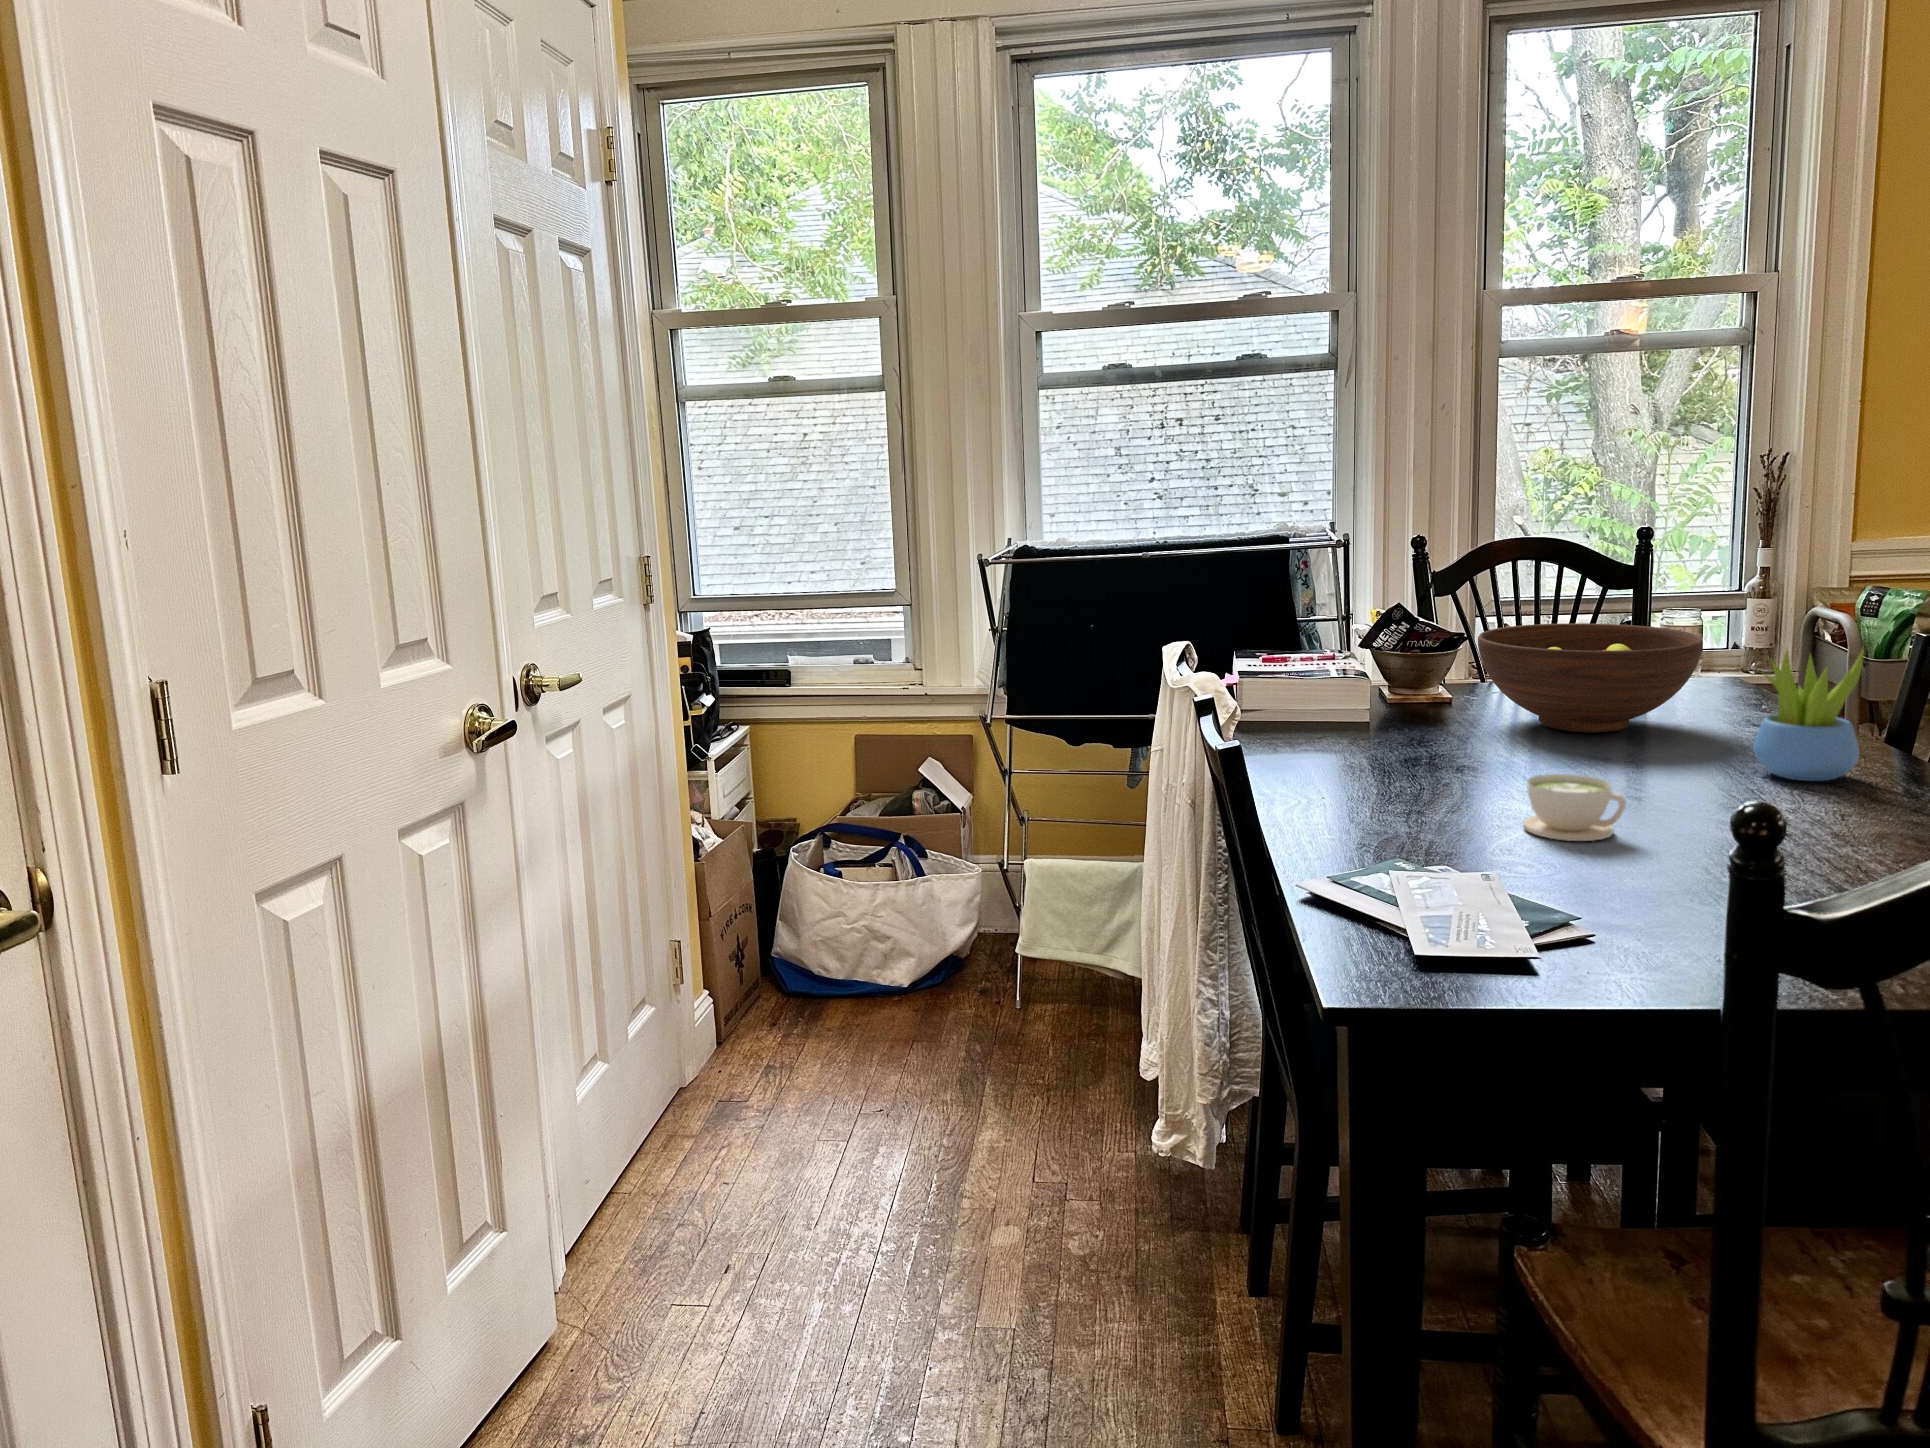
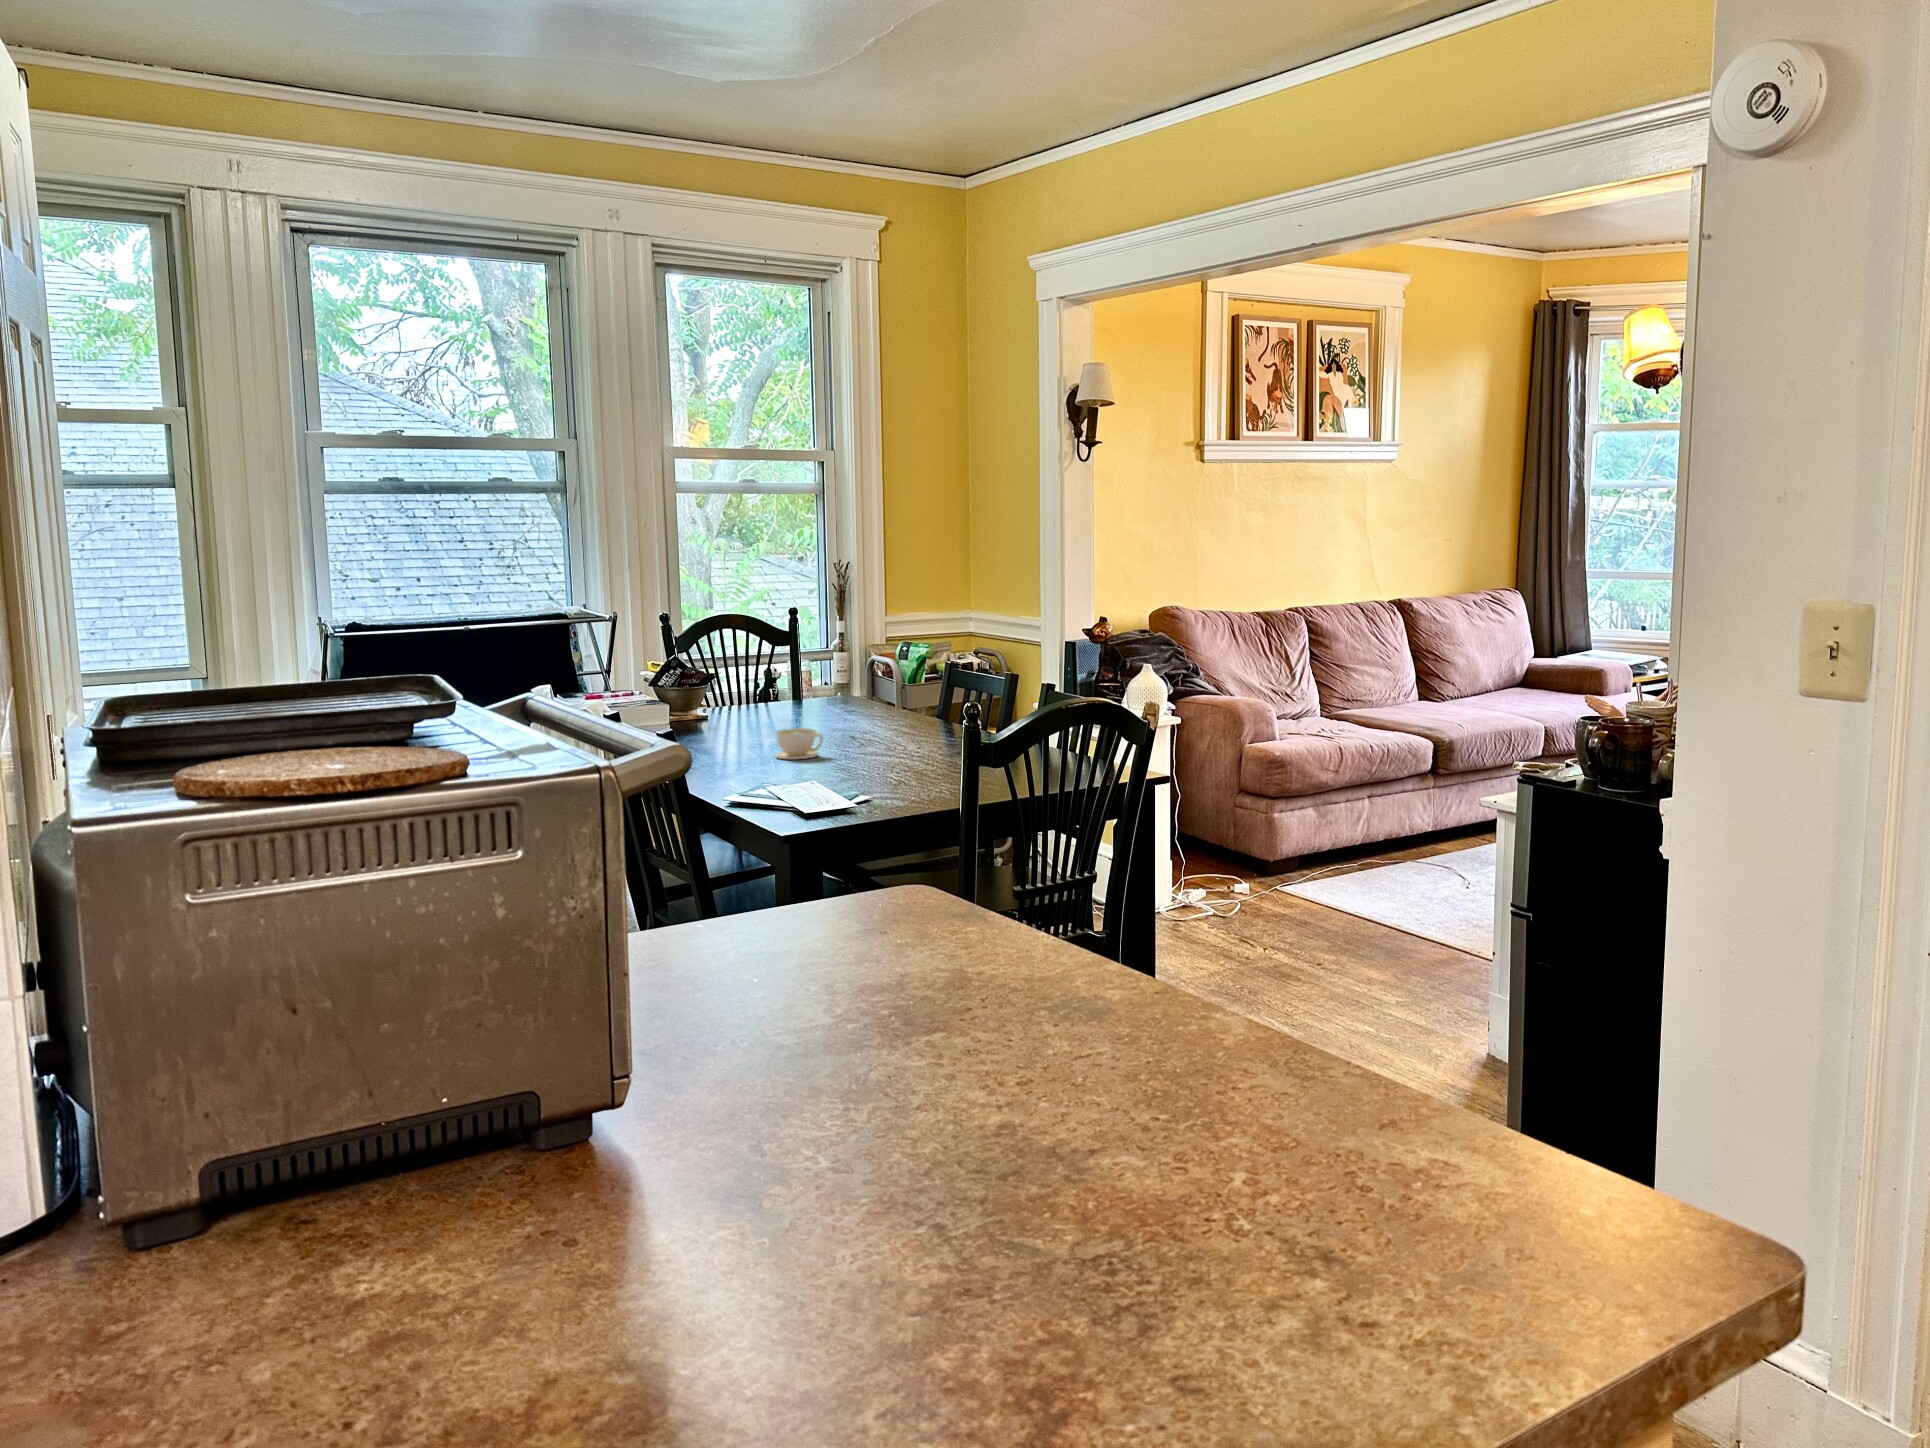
fruit bowl: present [1478,623,1703,733] -> none [713,662,833,724]
succulent plant: present [1753,648,1864,781] -> none [866,660,913,731]

